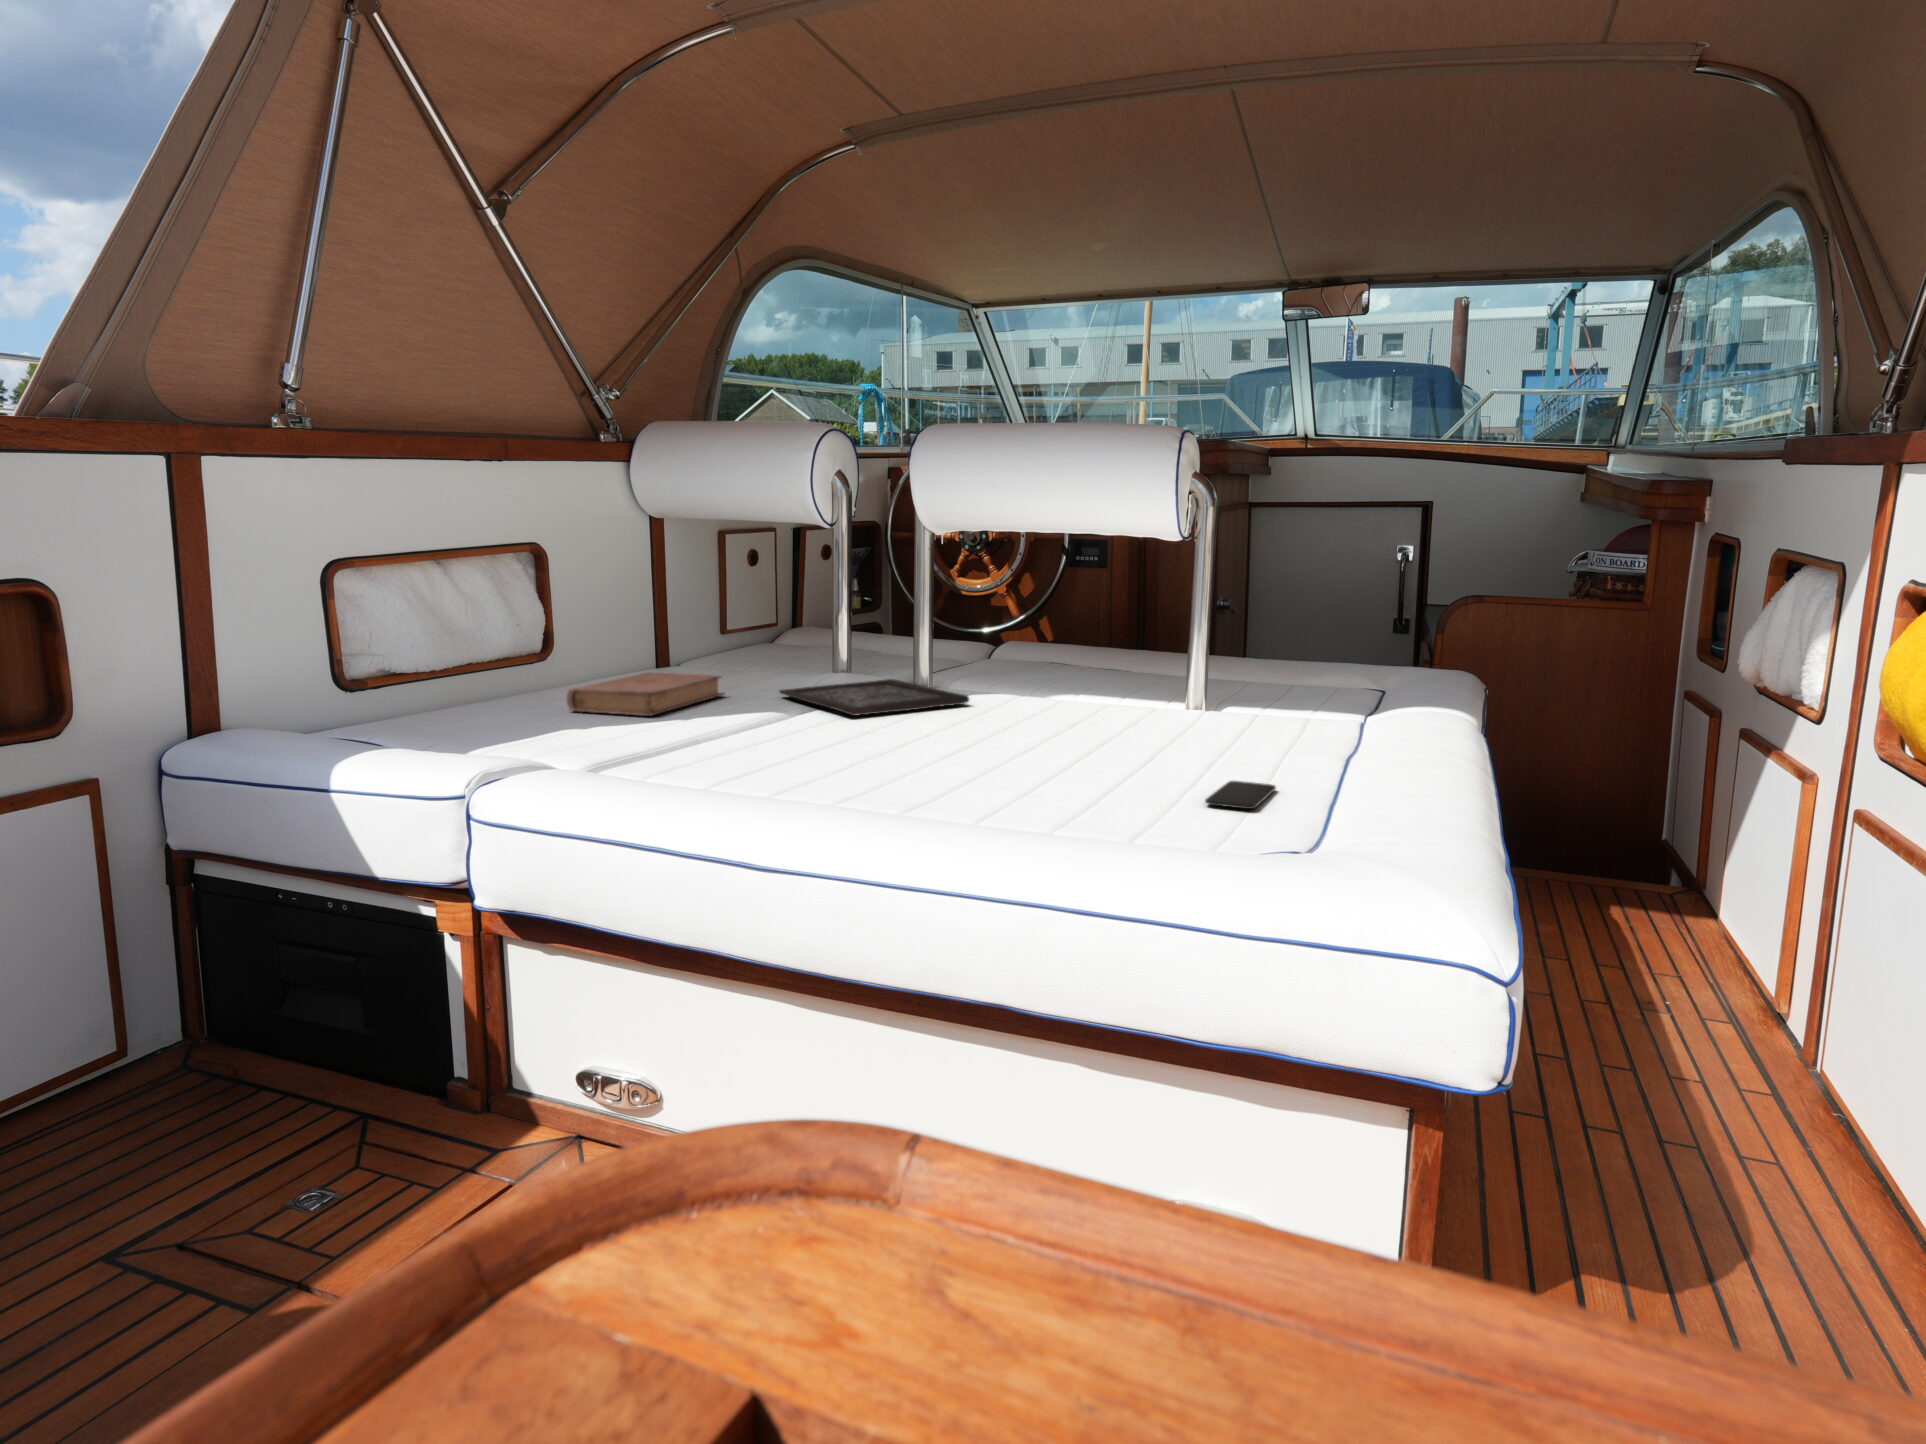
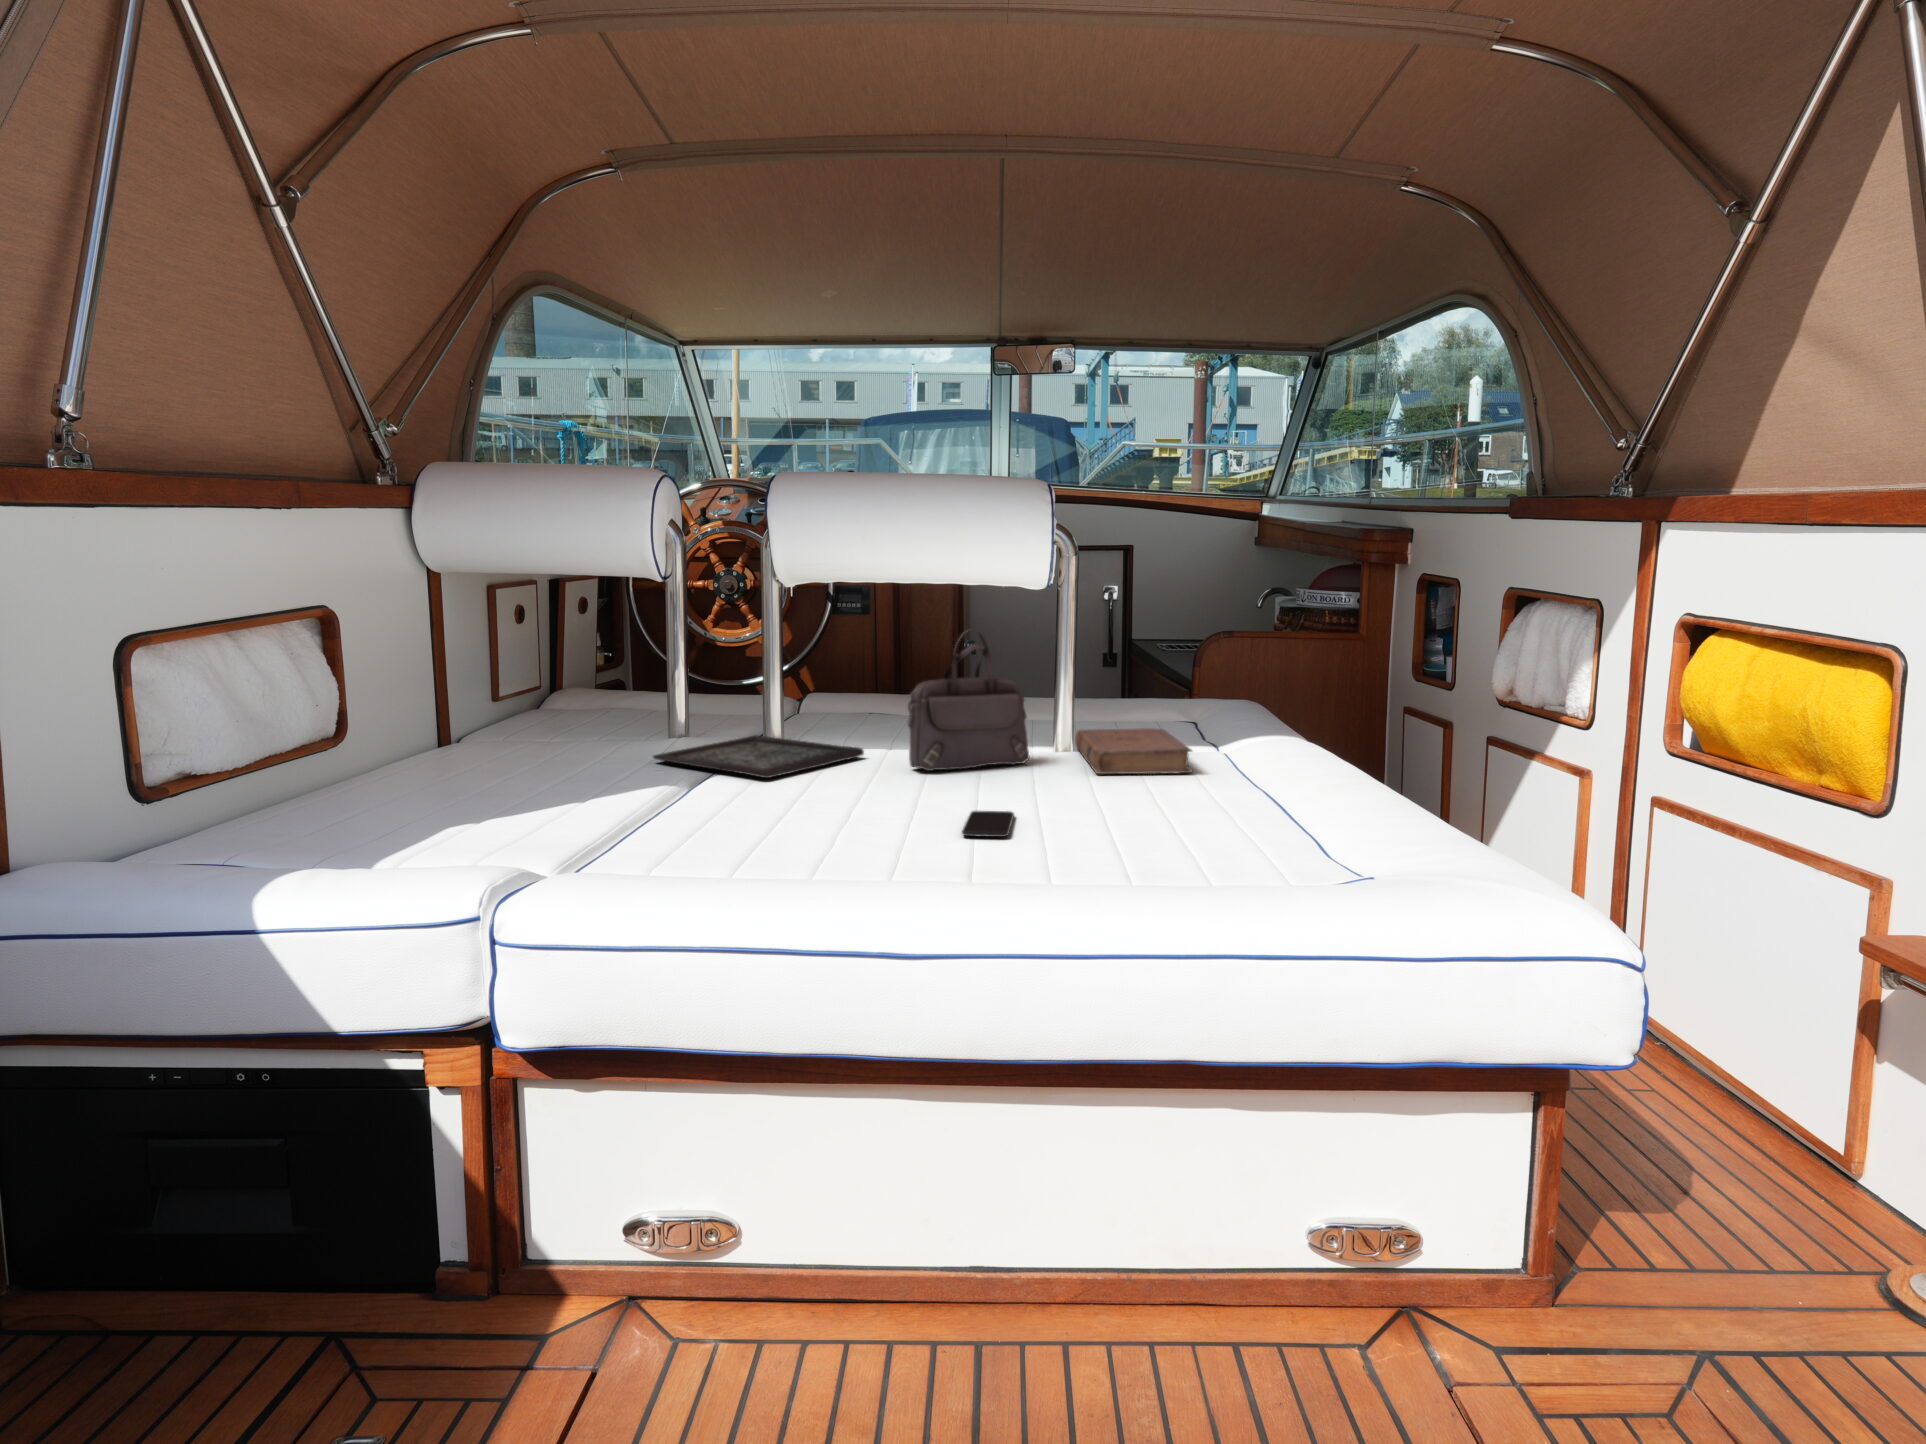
handbag: none [993,579,1124,721] -> present [908,629,1029,771]
book: present [567,673,724,716] -> present [1075,728,1192,774]
smartphone: present [1205,781,1276,809] -> present [962,811,1014,837]

